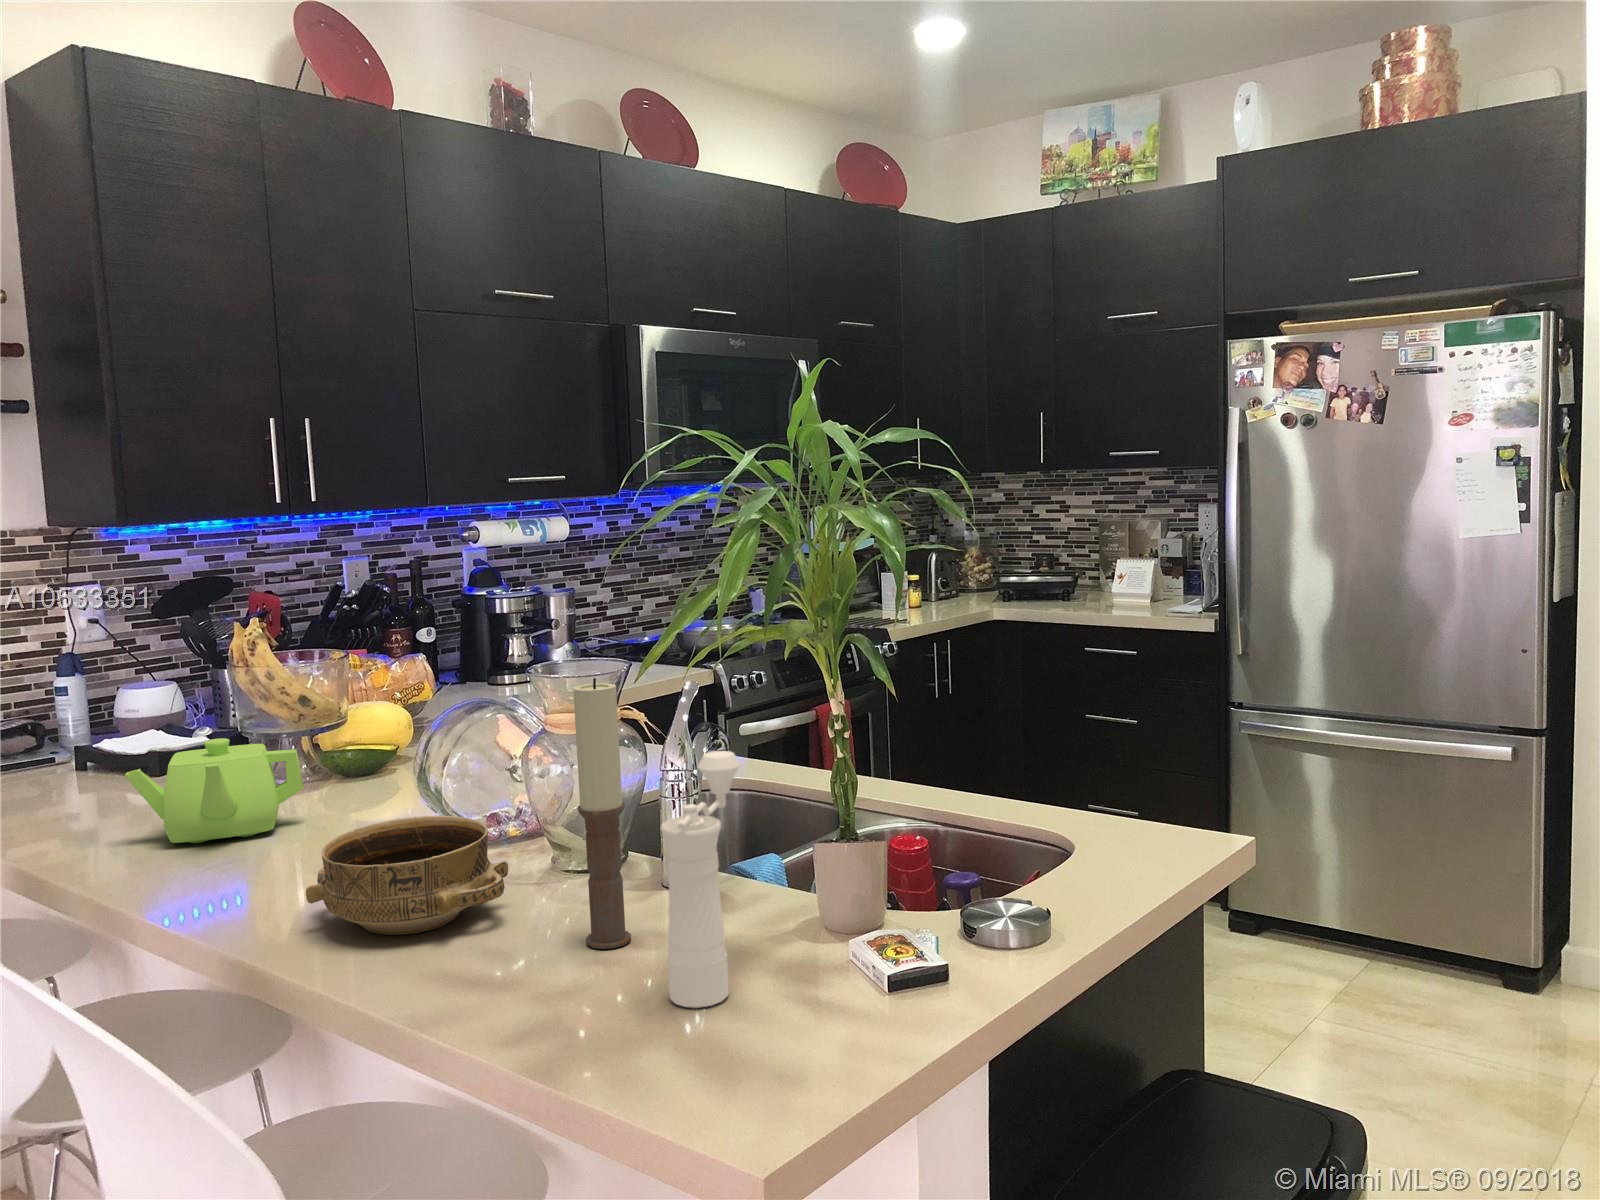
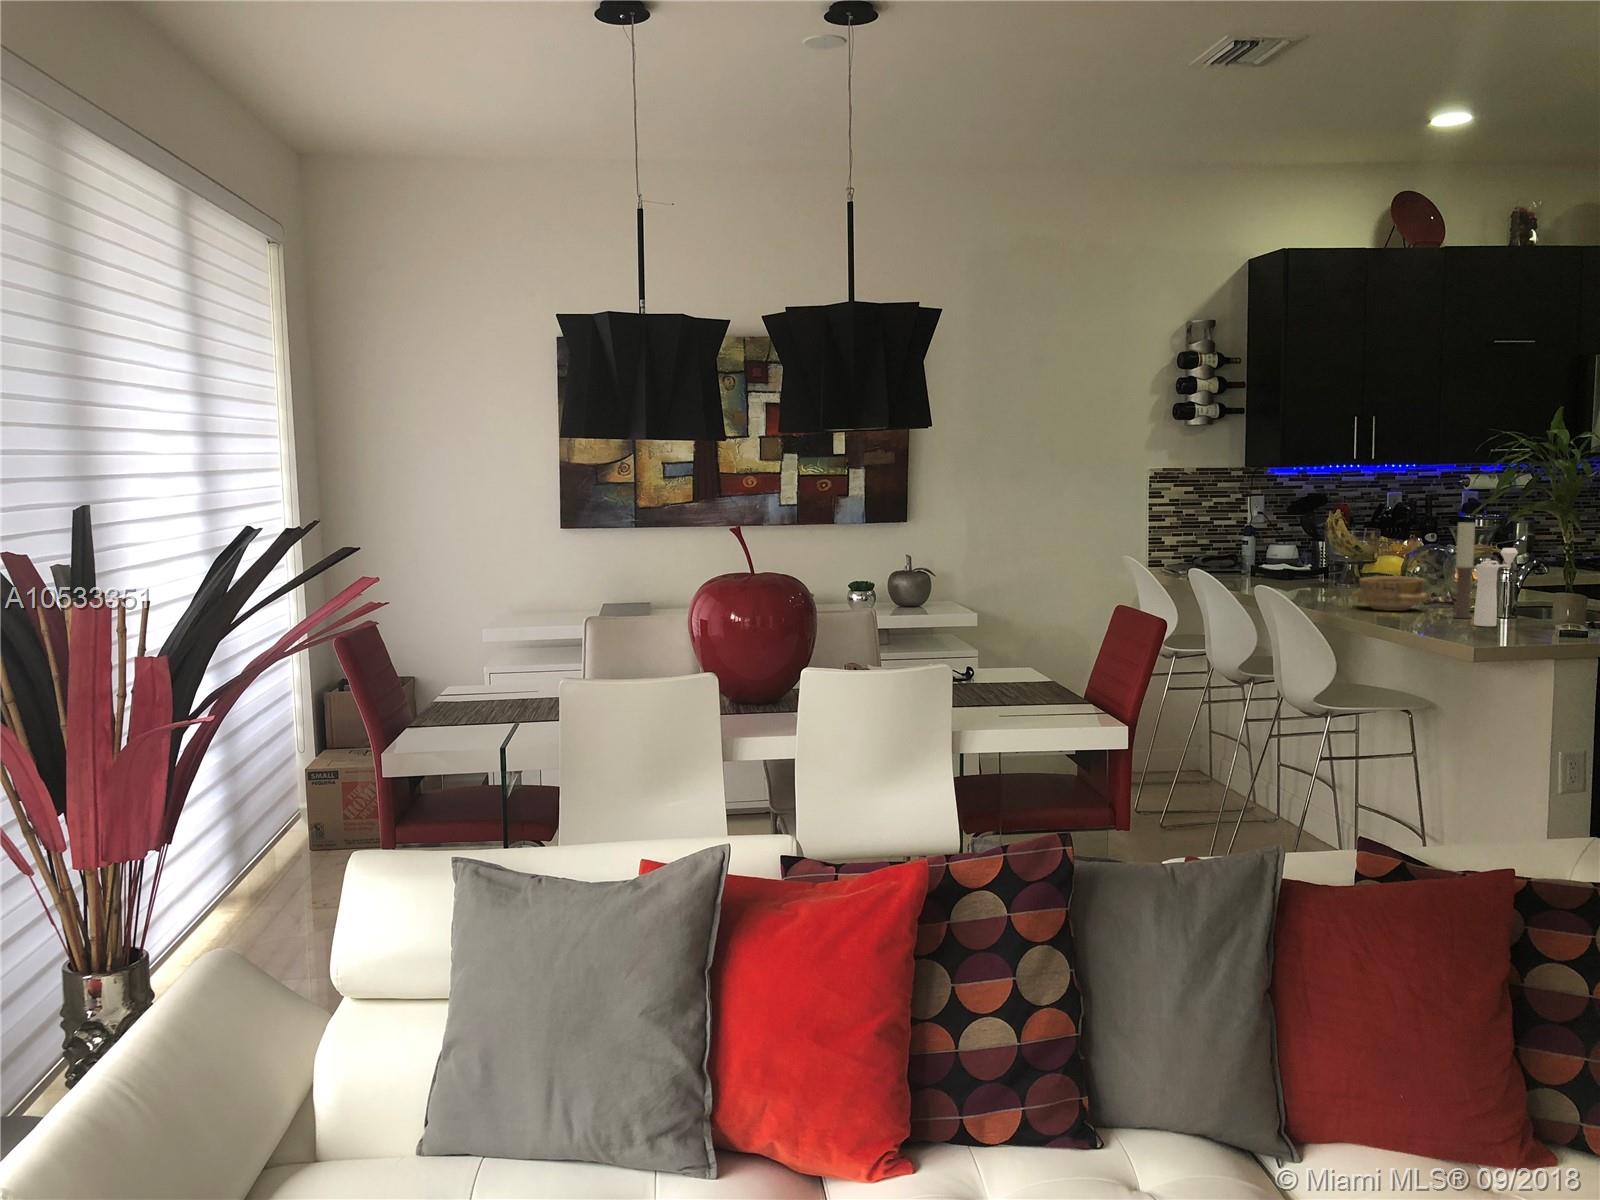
teapot: present [125,738,303,843] -> none [1284,553,1354,593]

